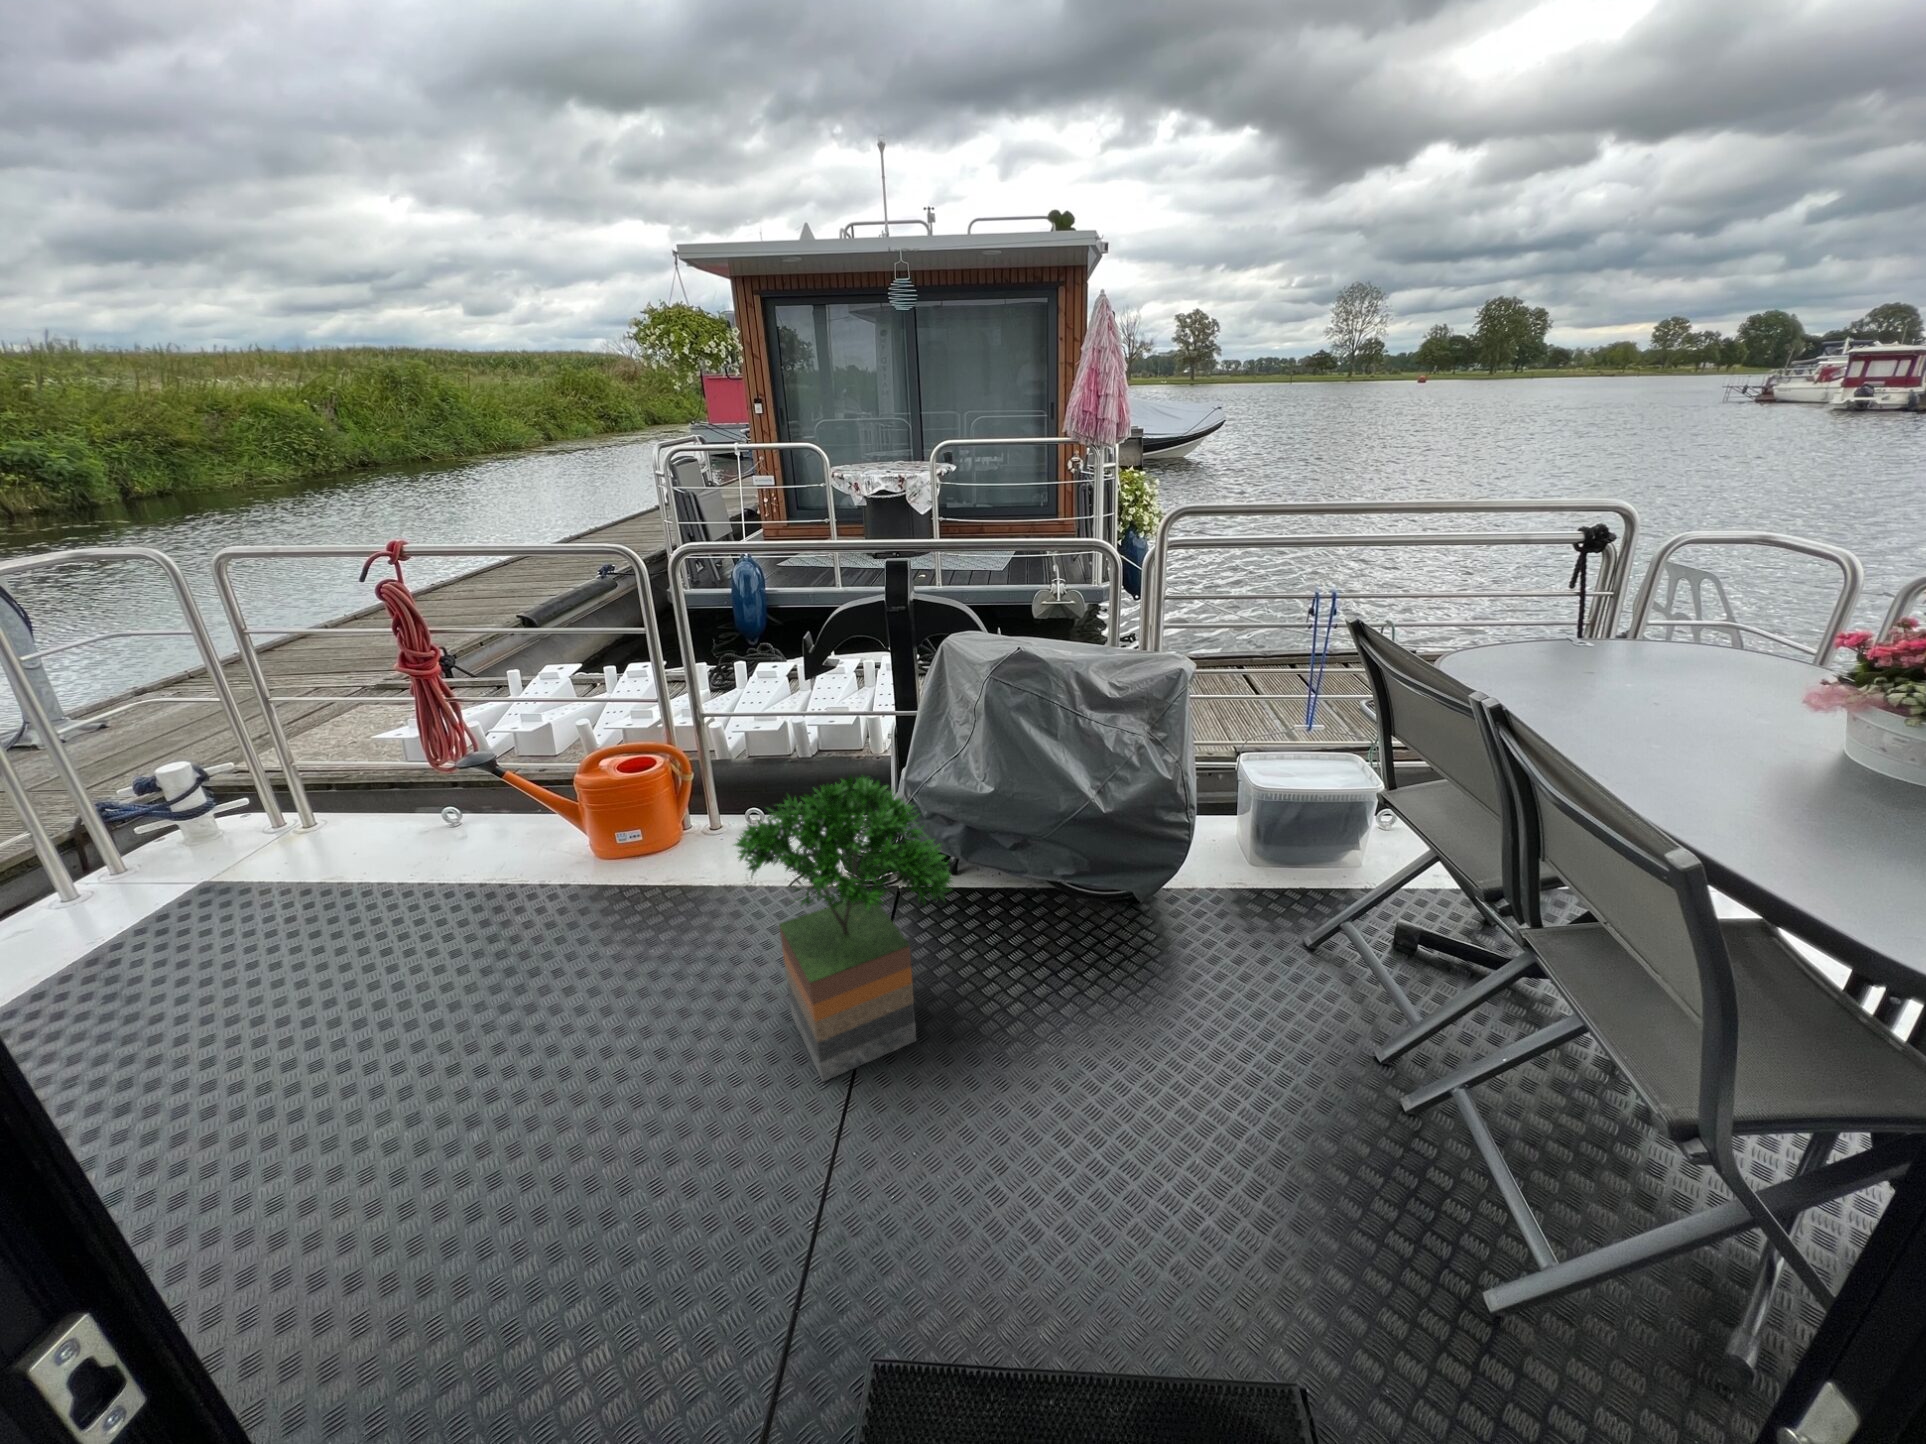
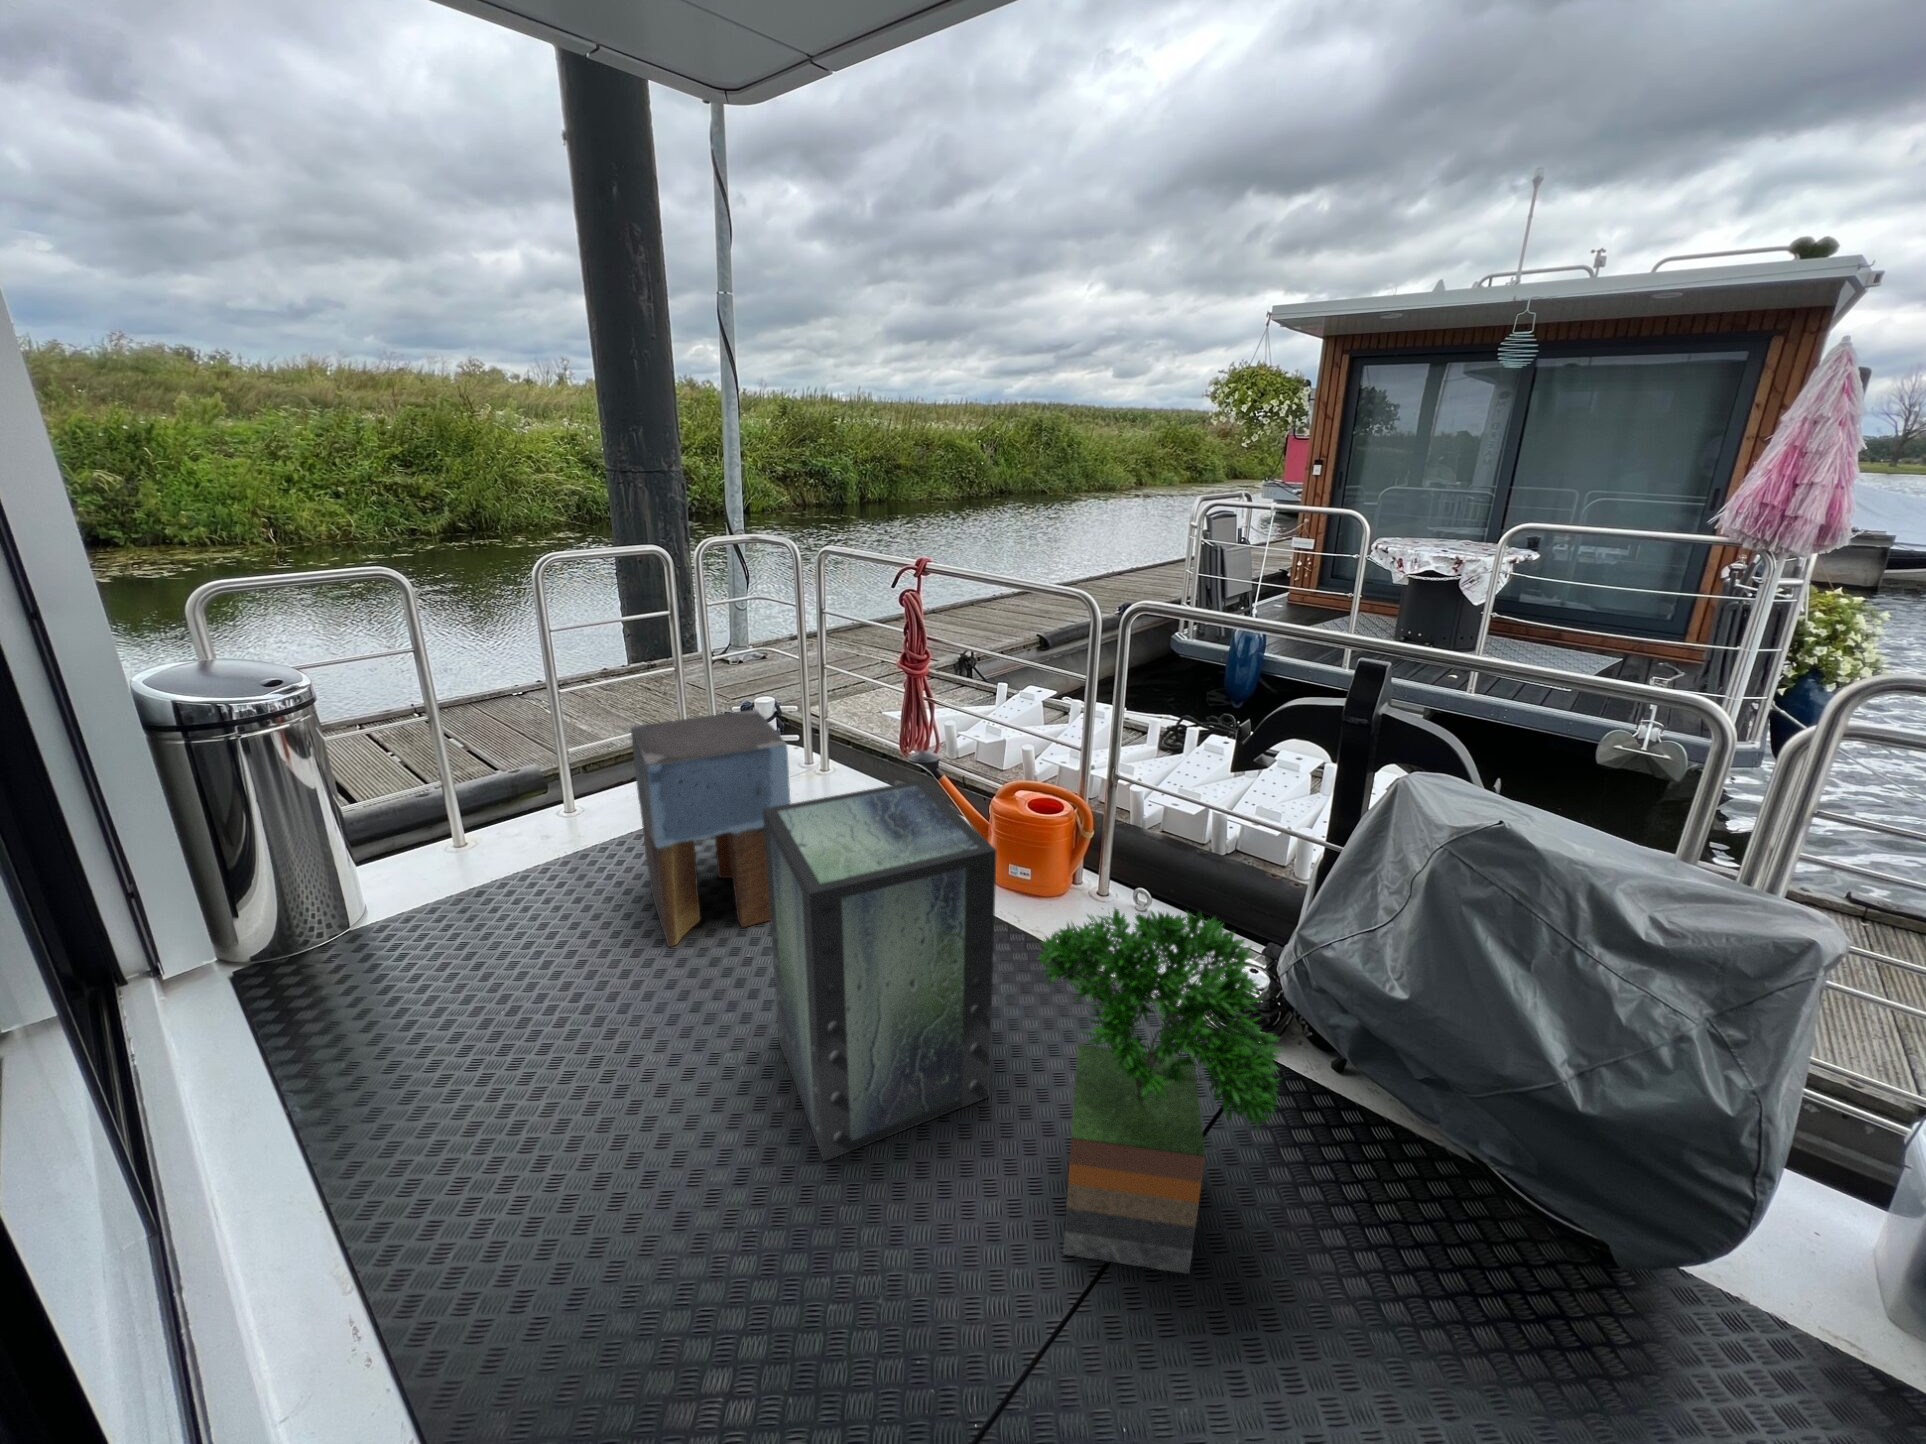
storage box: none [355,759,701,1146] -> present [763,780,997,1161]
stool: none [15,761,379,1078] -> present [631,710,791,947]

